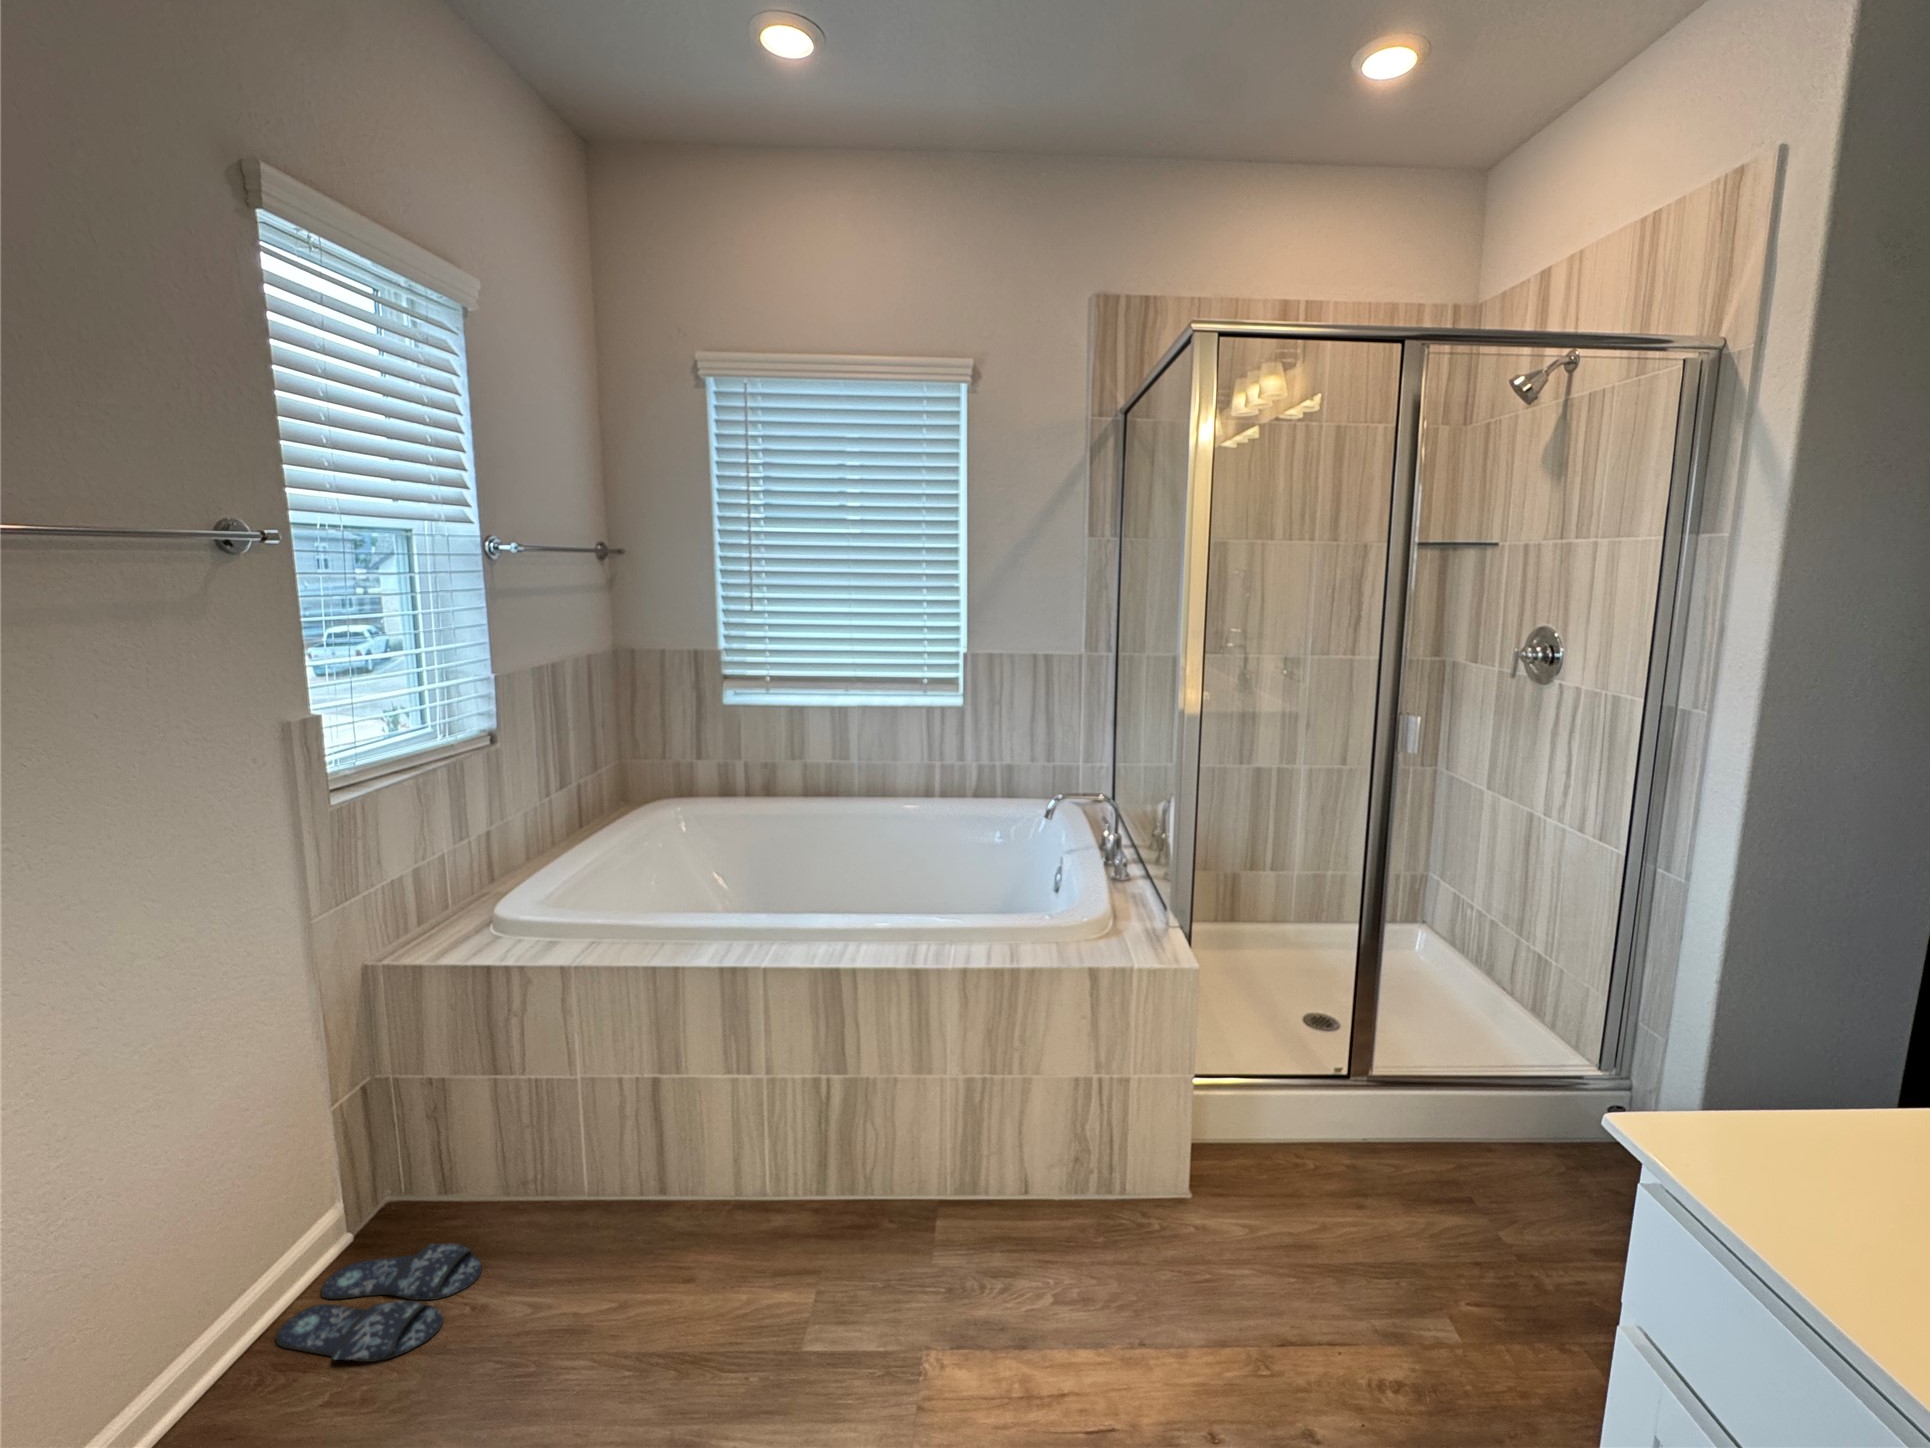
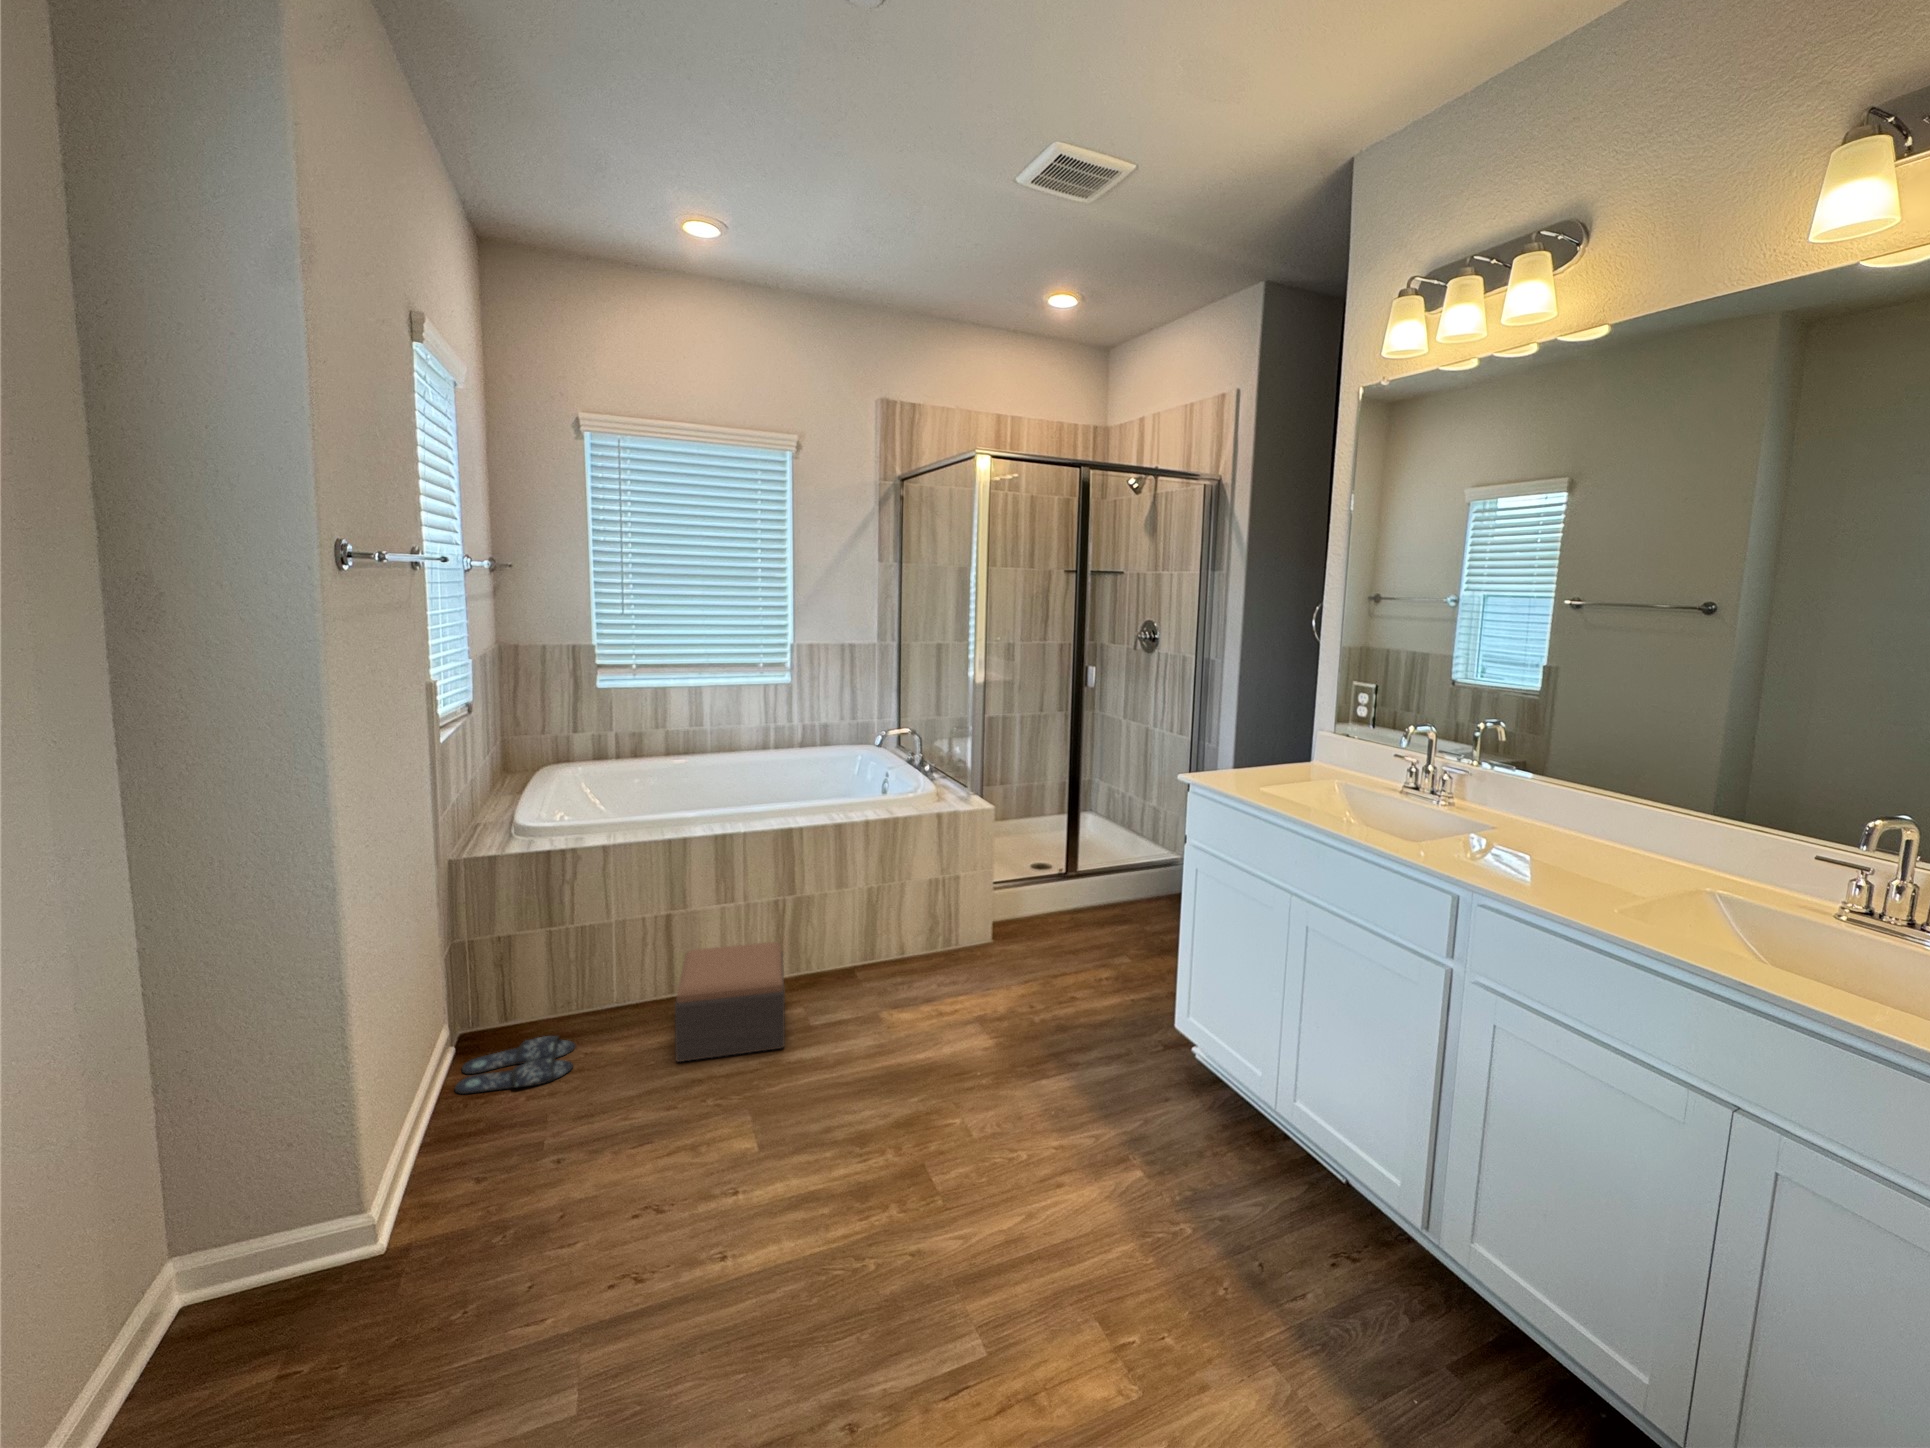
footstool: none [556,1151,797,1401] -> present [675,942,785,1062]

